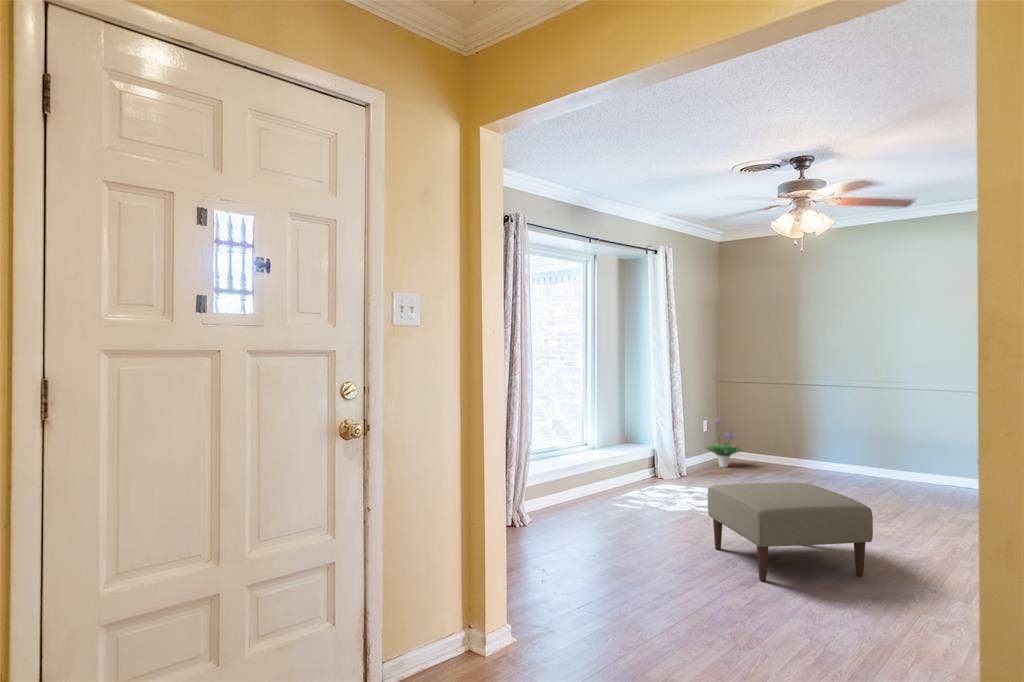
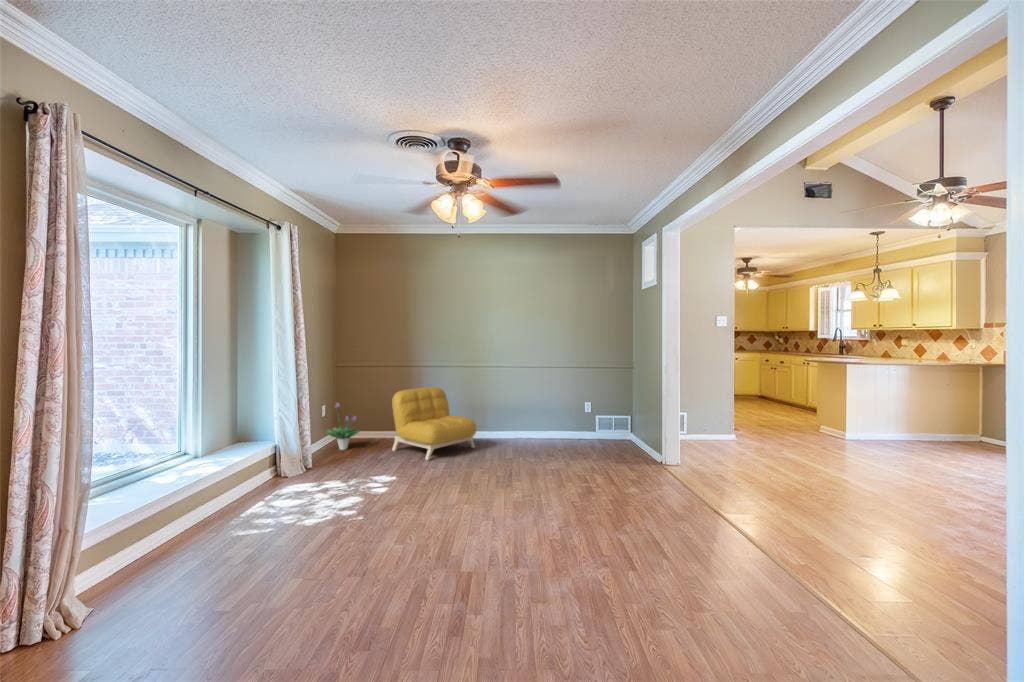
armchair: none [773,408,881,489] -> present [392,387,476,460]
ottoman: present [708,482,873,581] -> none [378,472,545,610]

